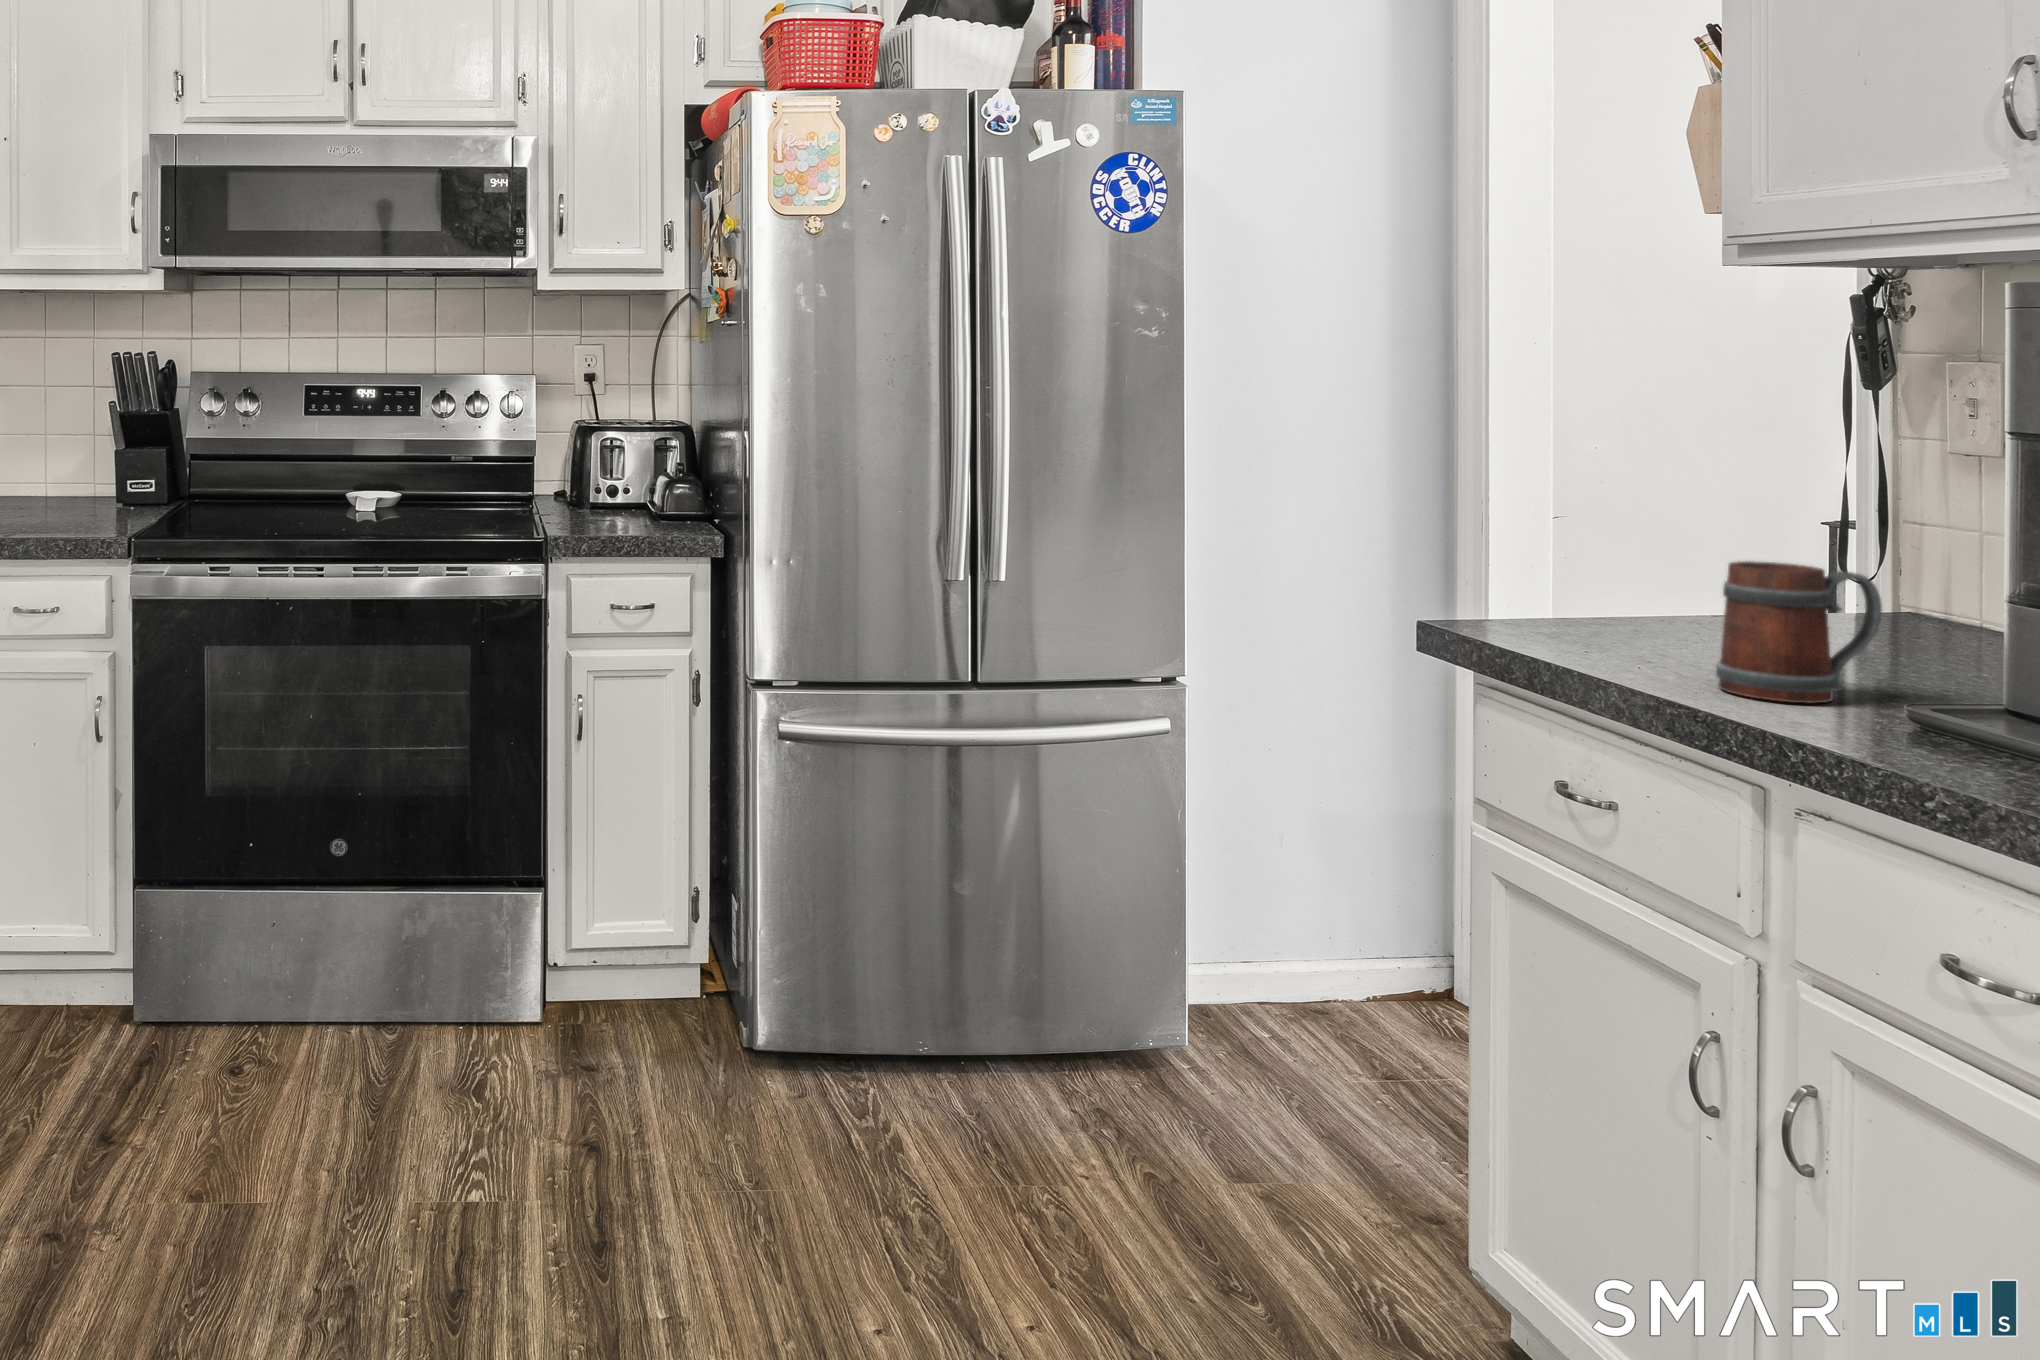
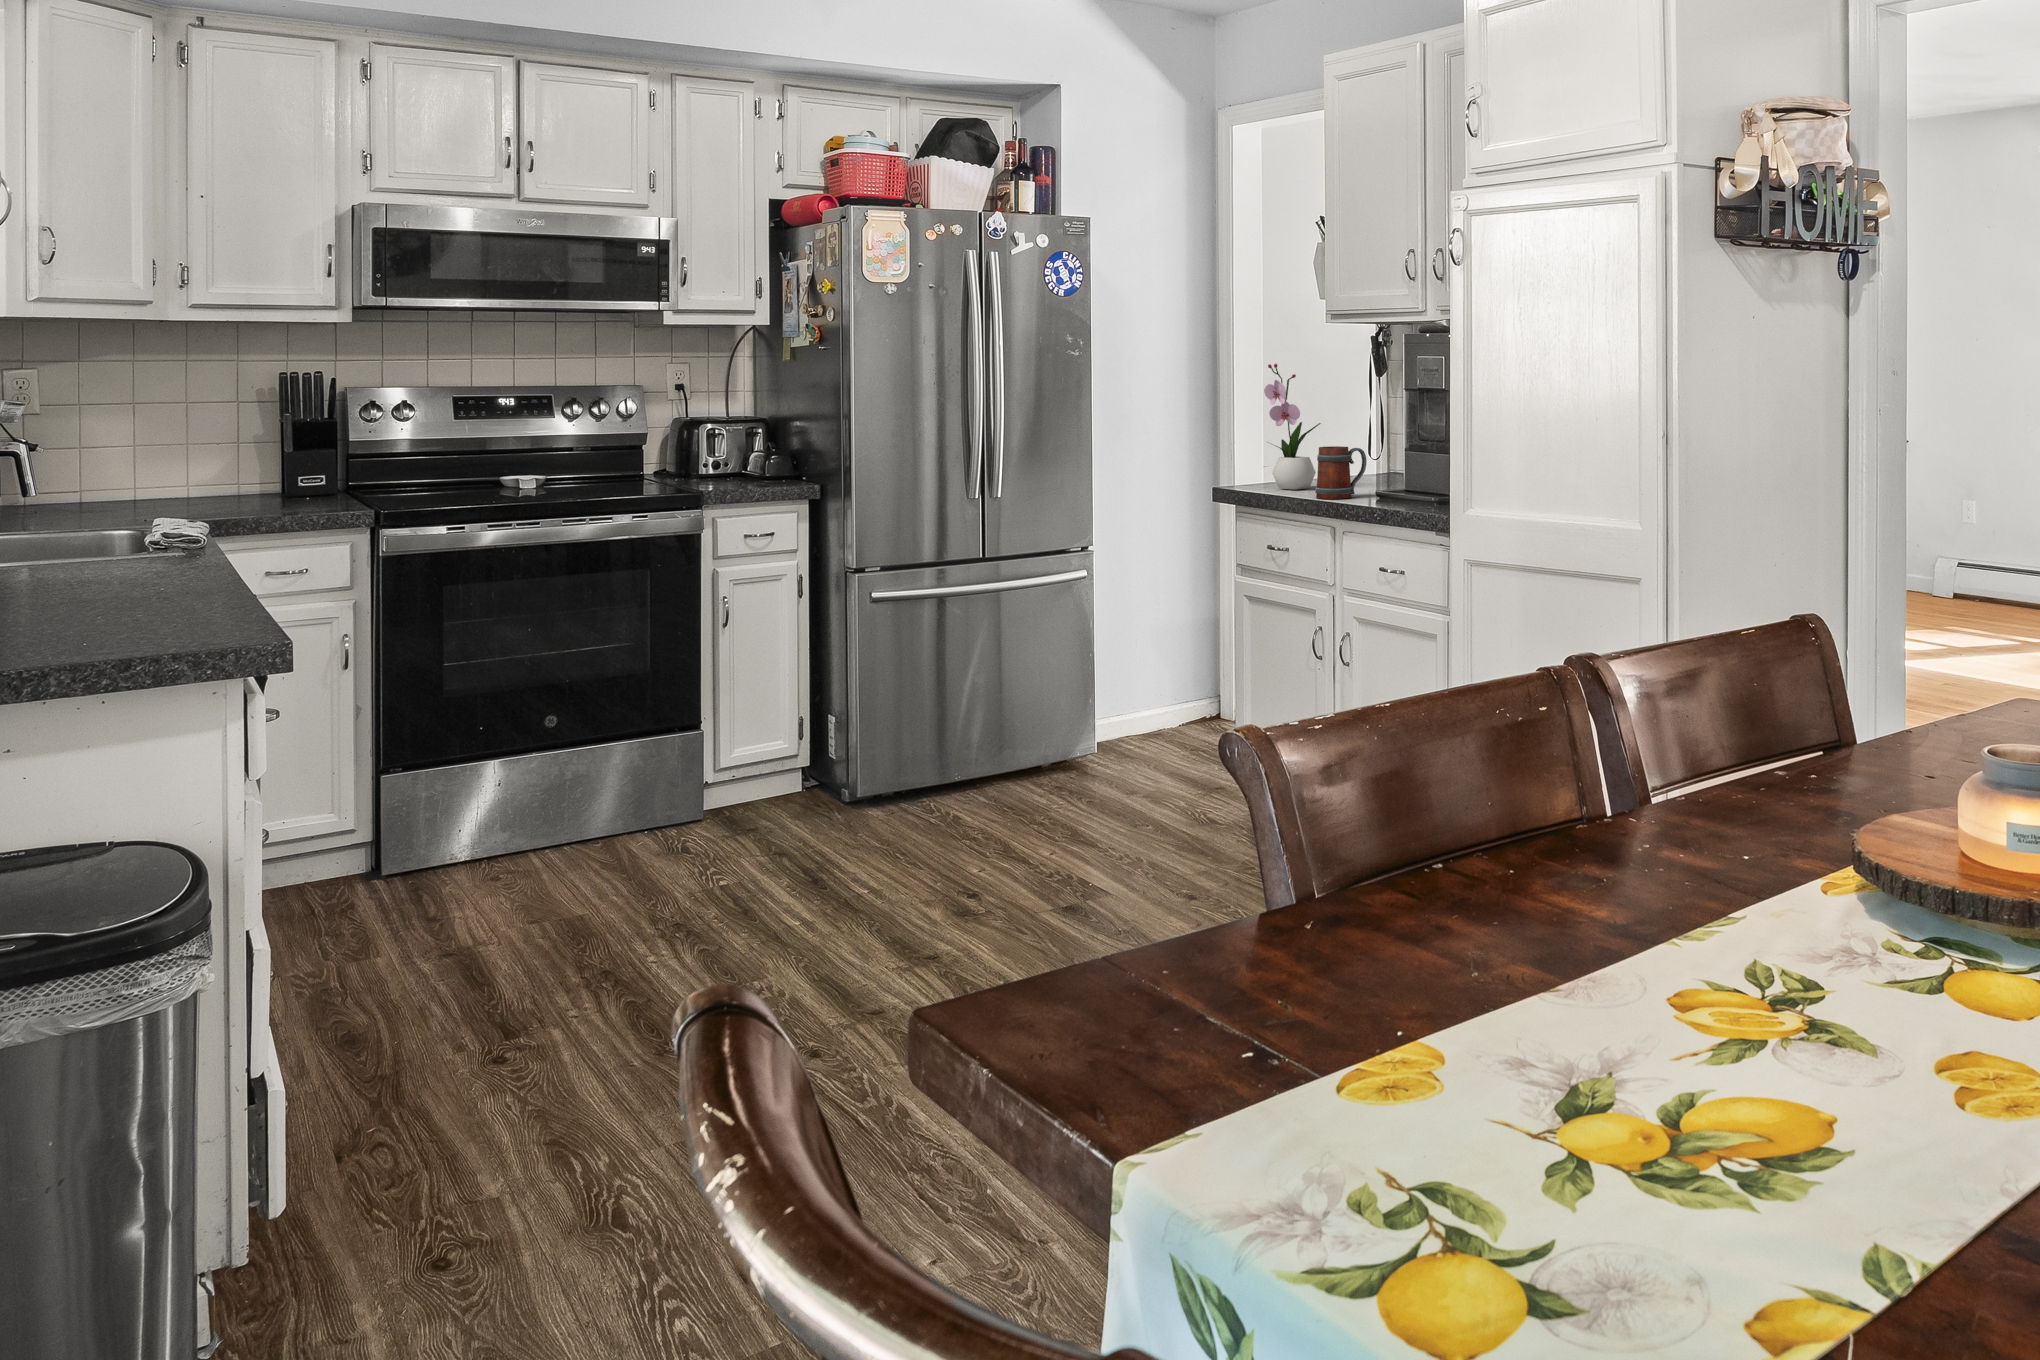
flower arrangement: none [1561,353,1720,647] -> present [1264,364,1321,489]

